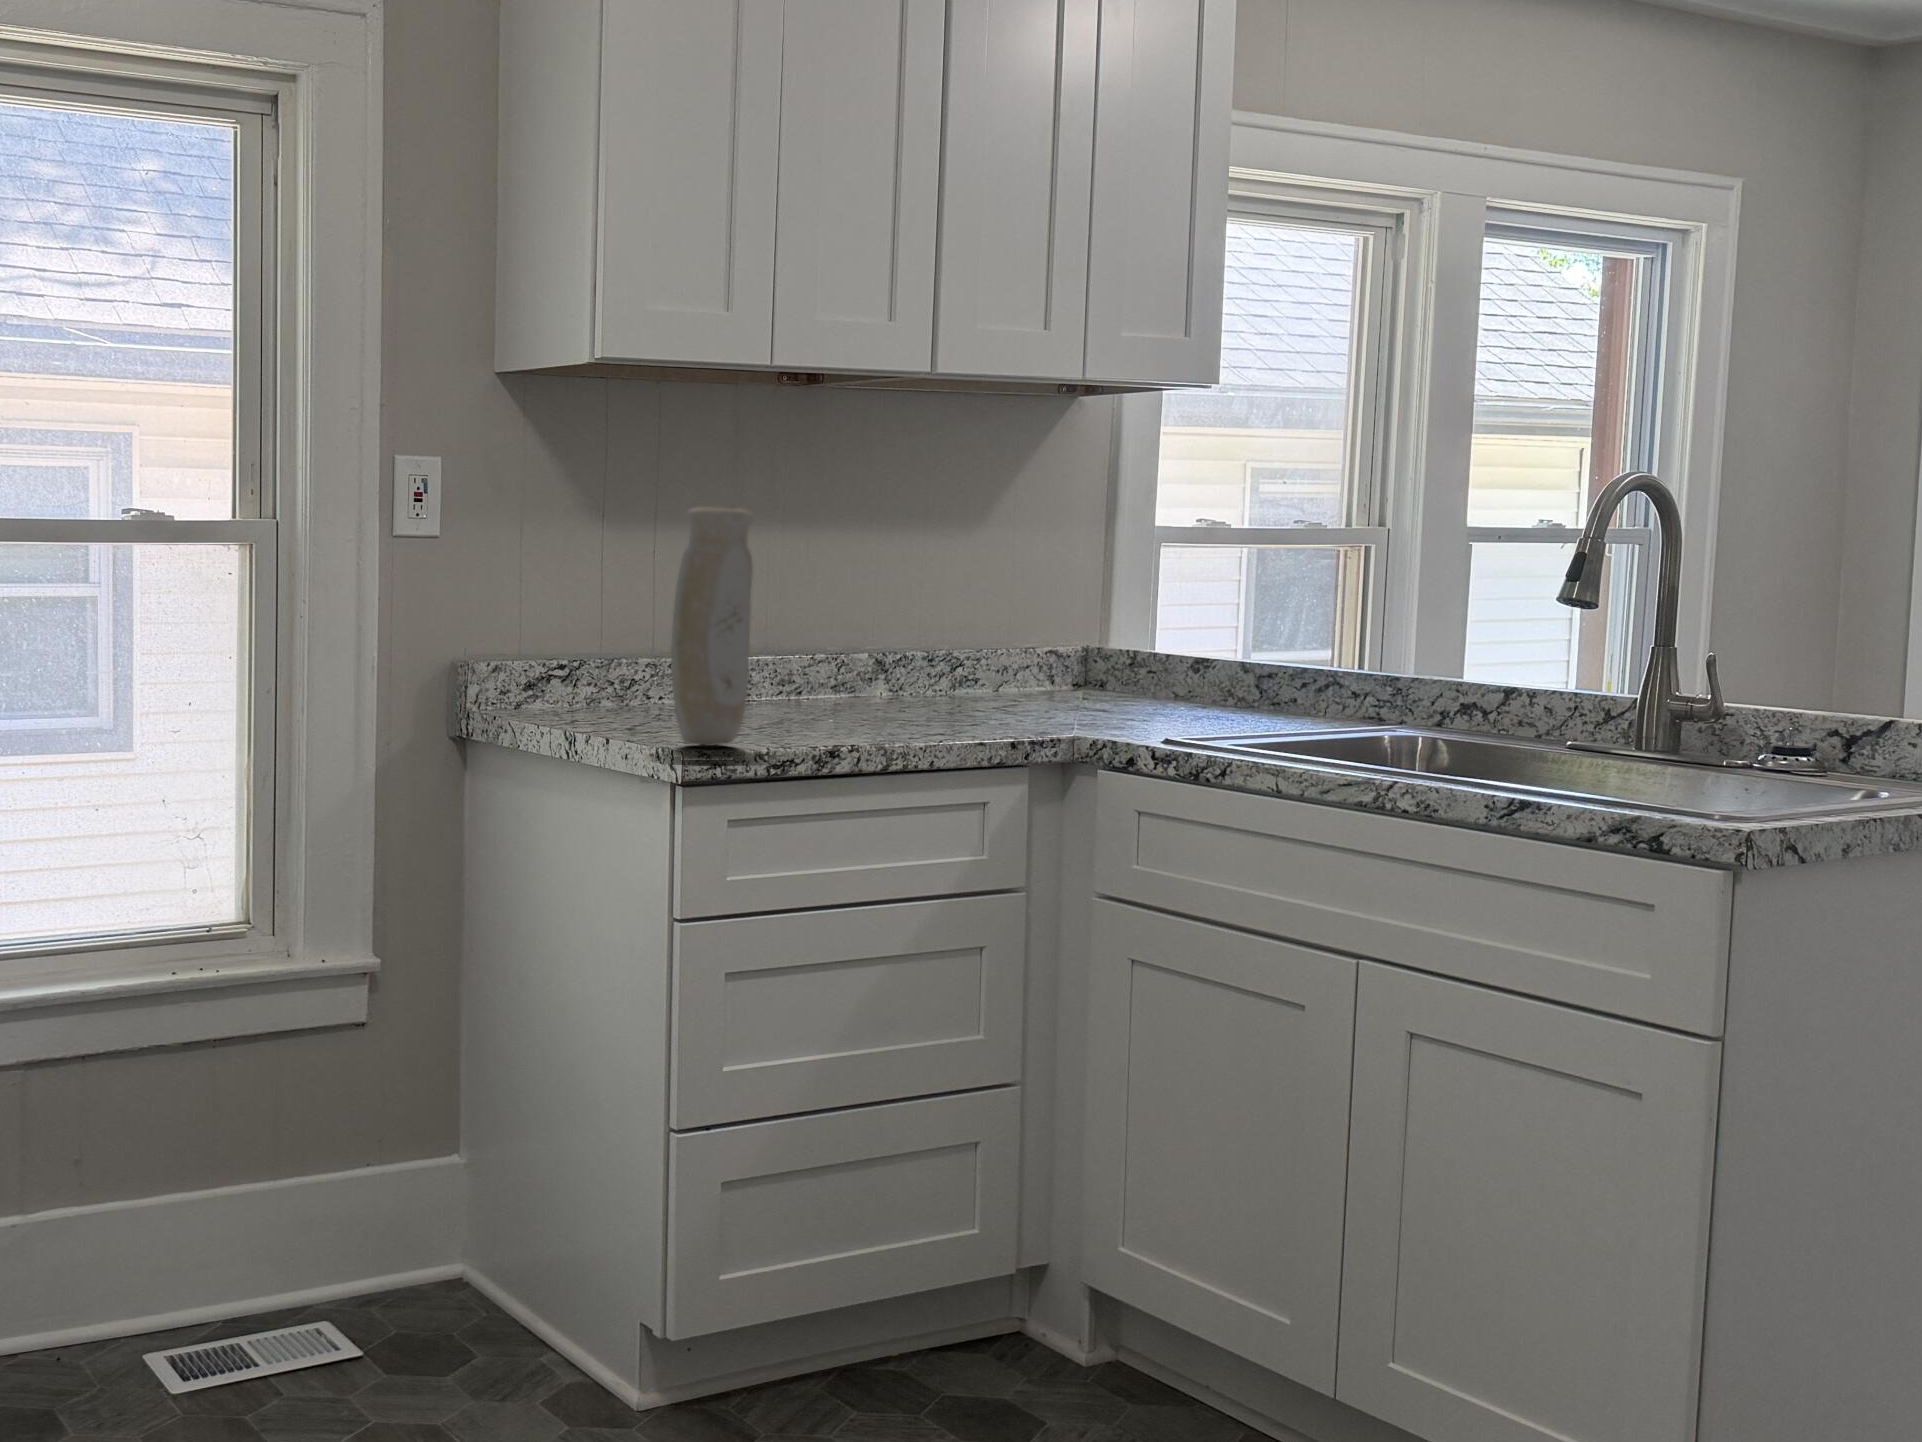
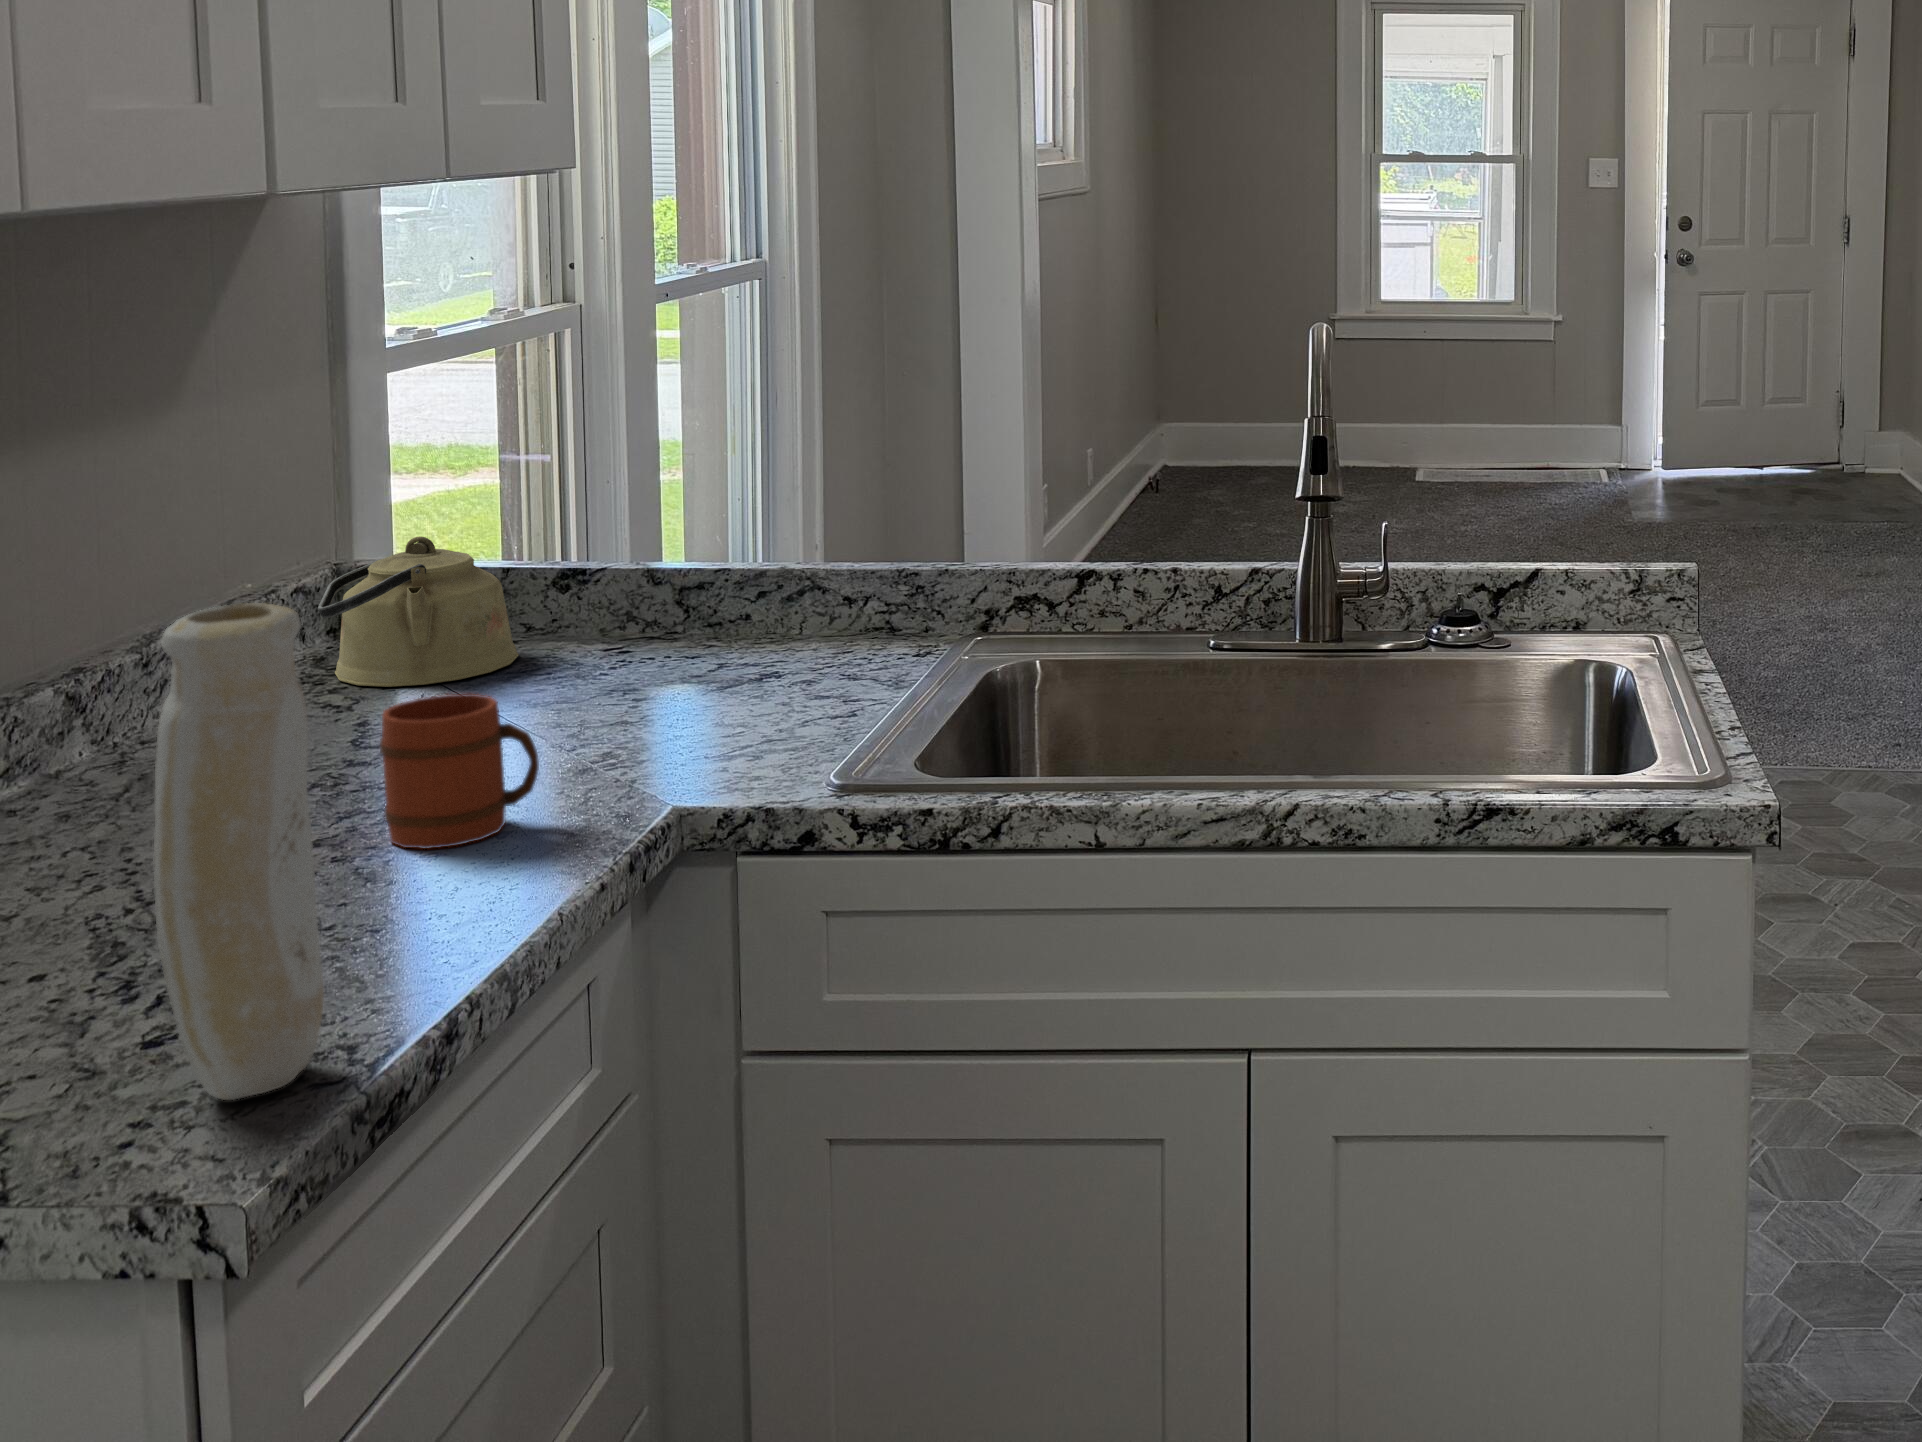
kettle: none [1024,614,1149,702] -> present [318,536,519,687]
mug: none [918,649,1003,728] -> present [380,694,539,849]

